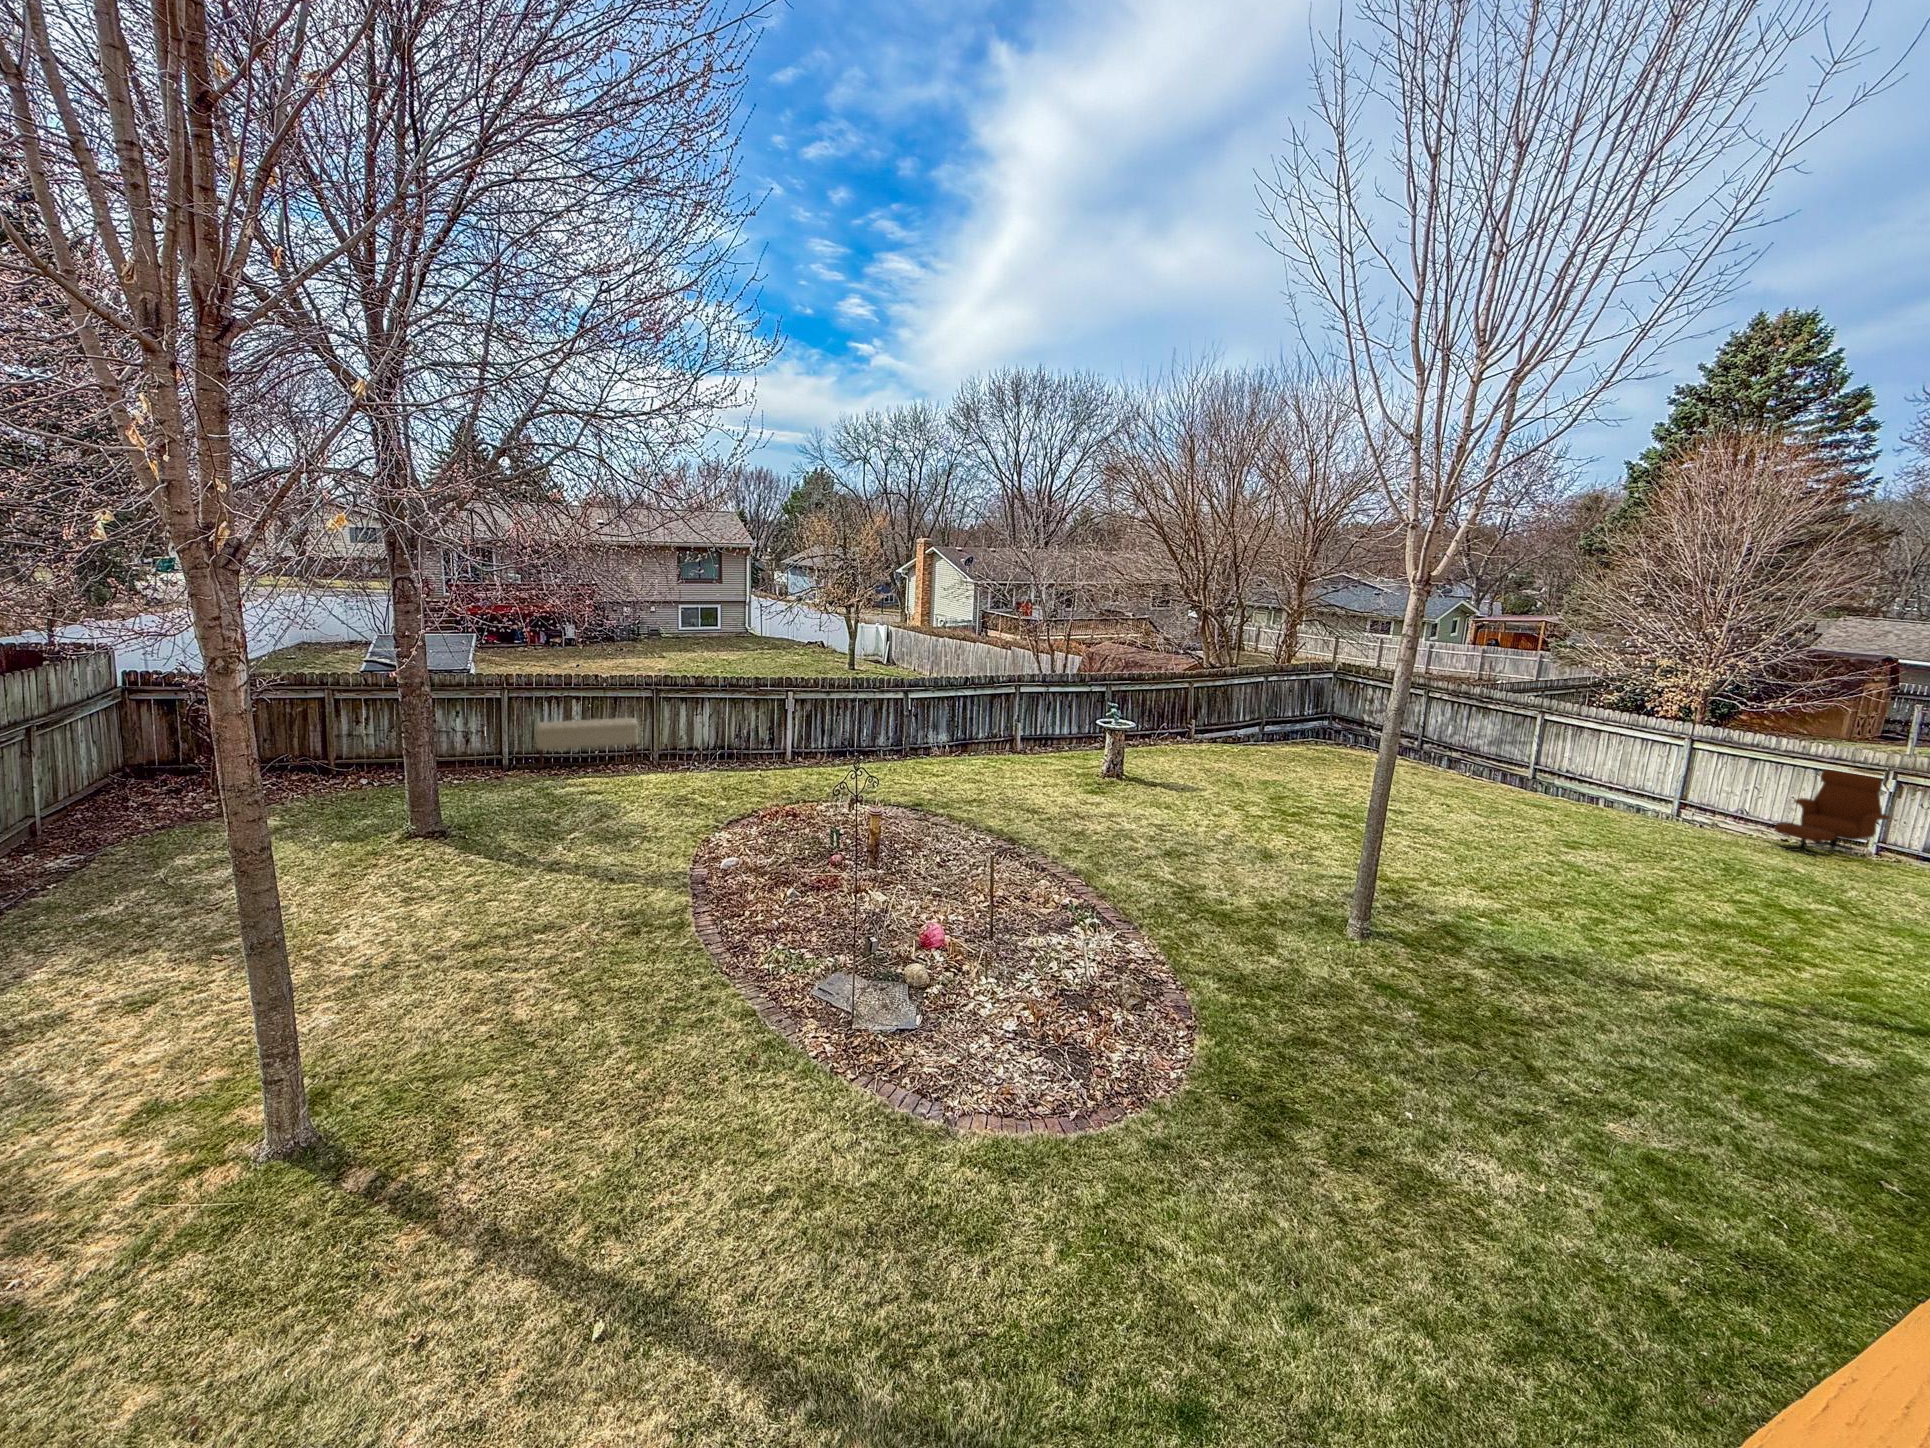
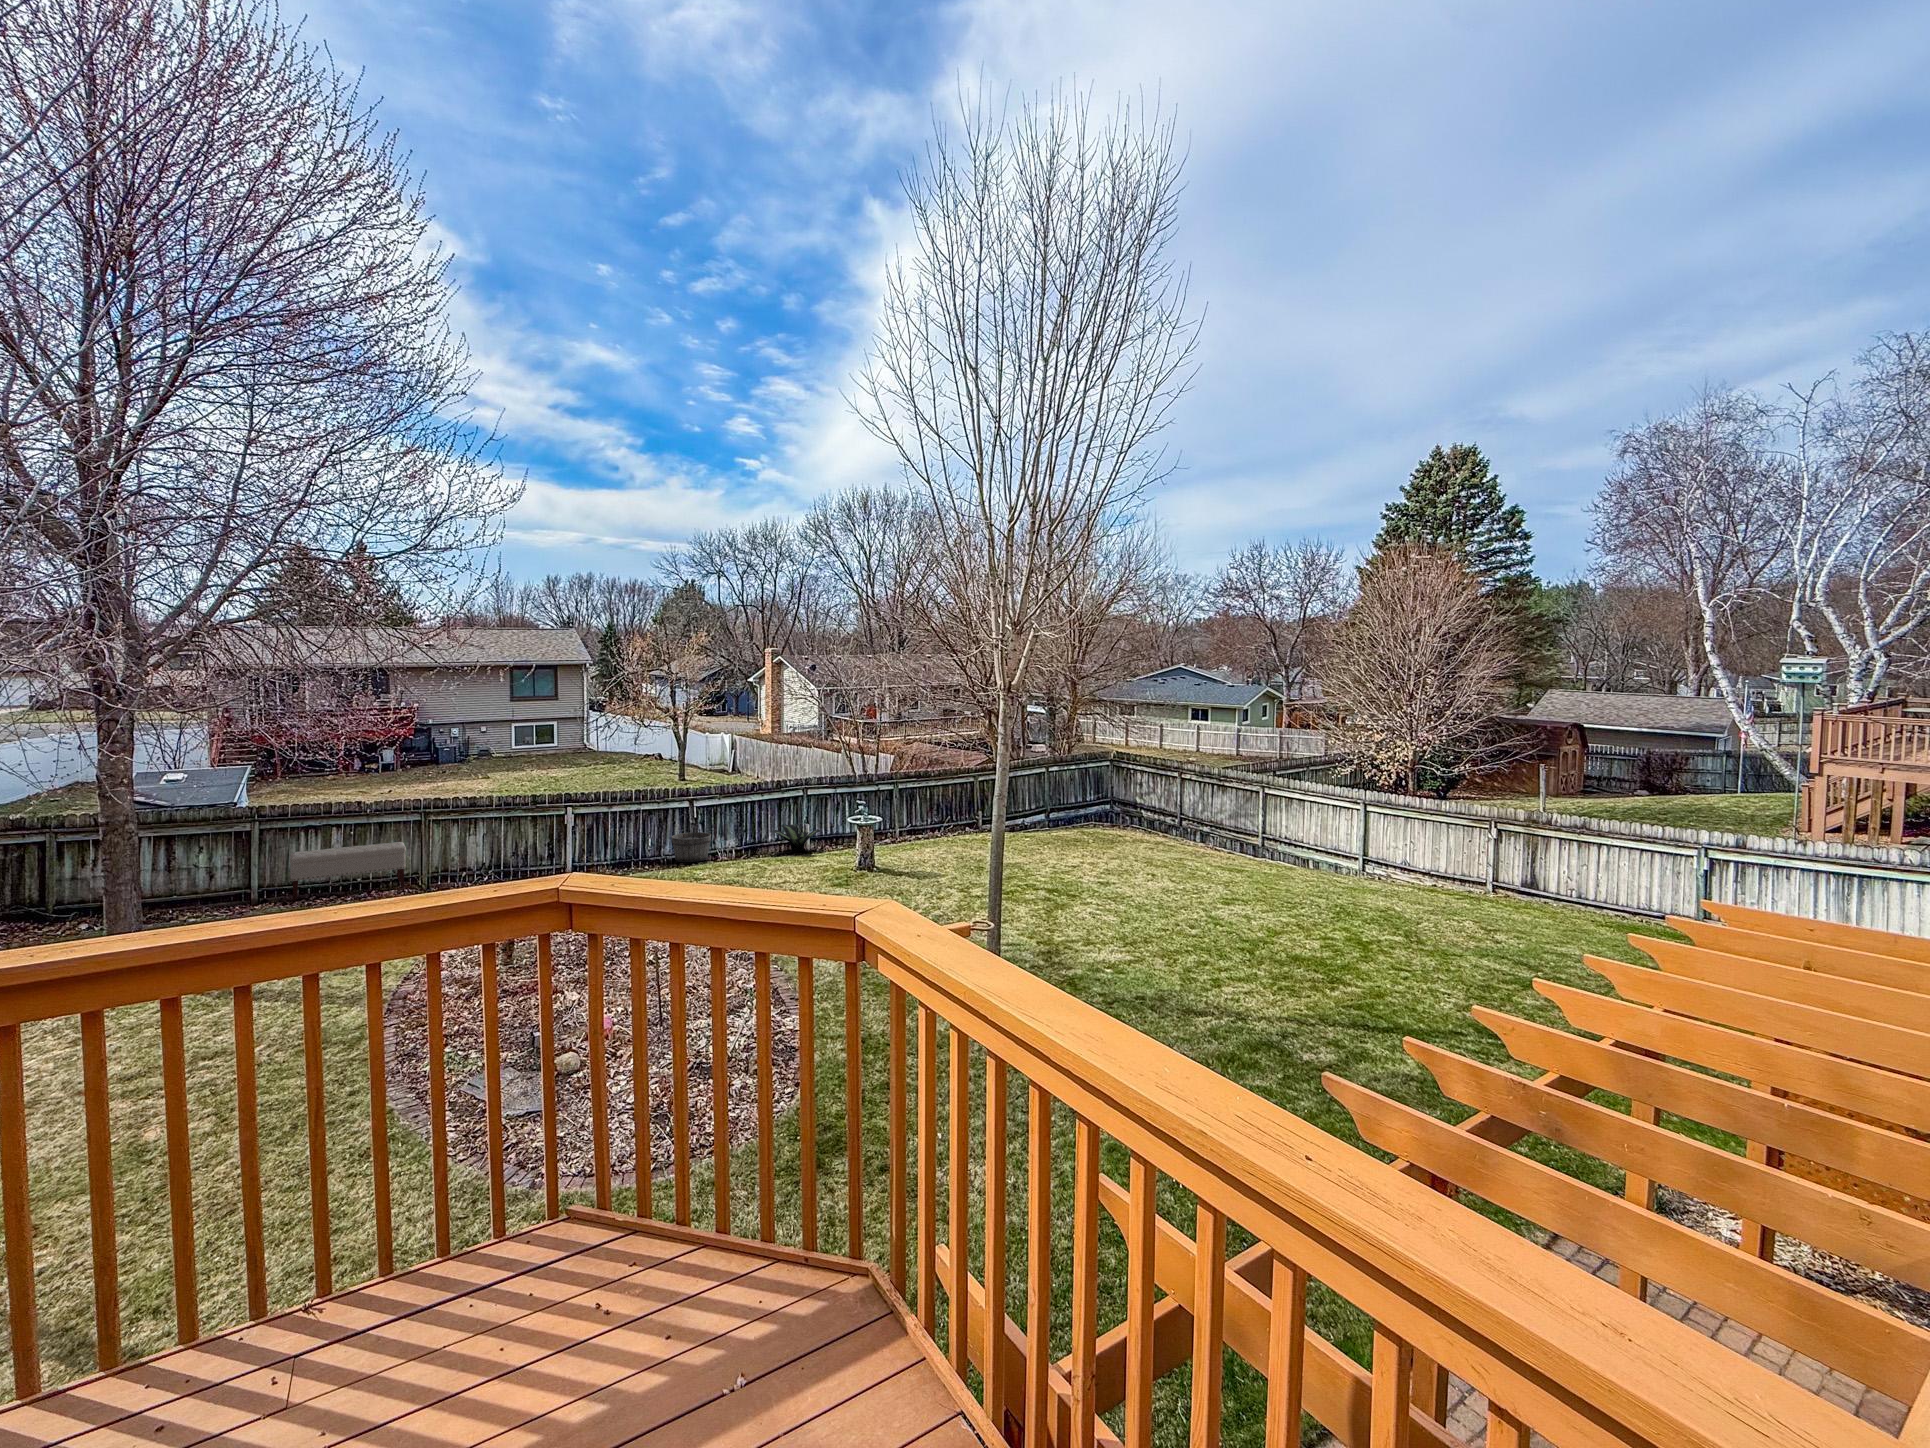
wooden bucket: none [885,718,925,755] -> present [671,826,711,862]
potted plant: none [982,722,1036,751] -> present [771,825,820,852]
lounge chair: present [1775,770,1889,856] -> none [1419,822,1494,897]

